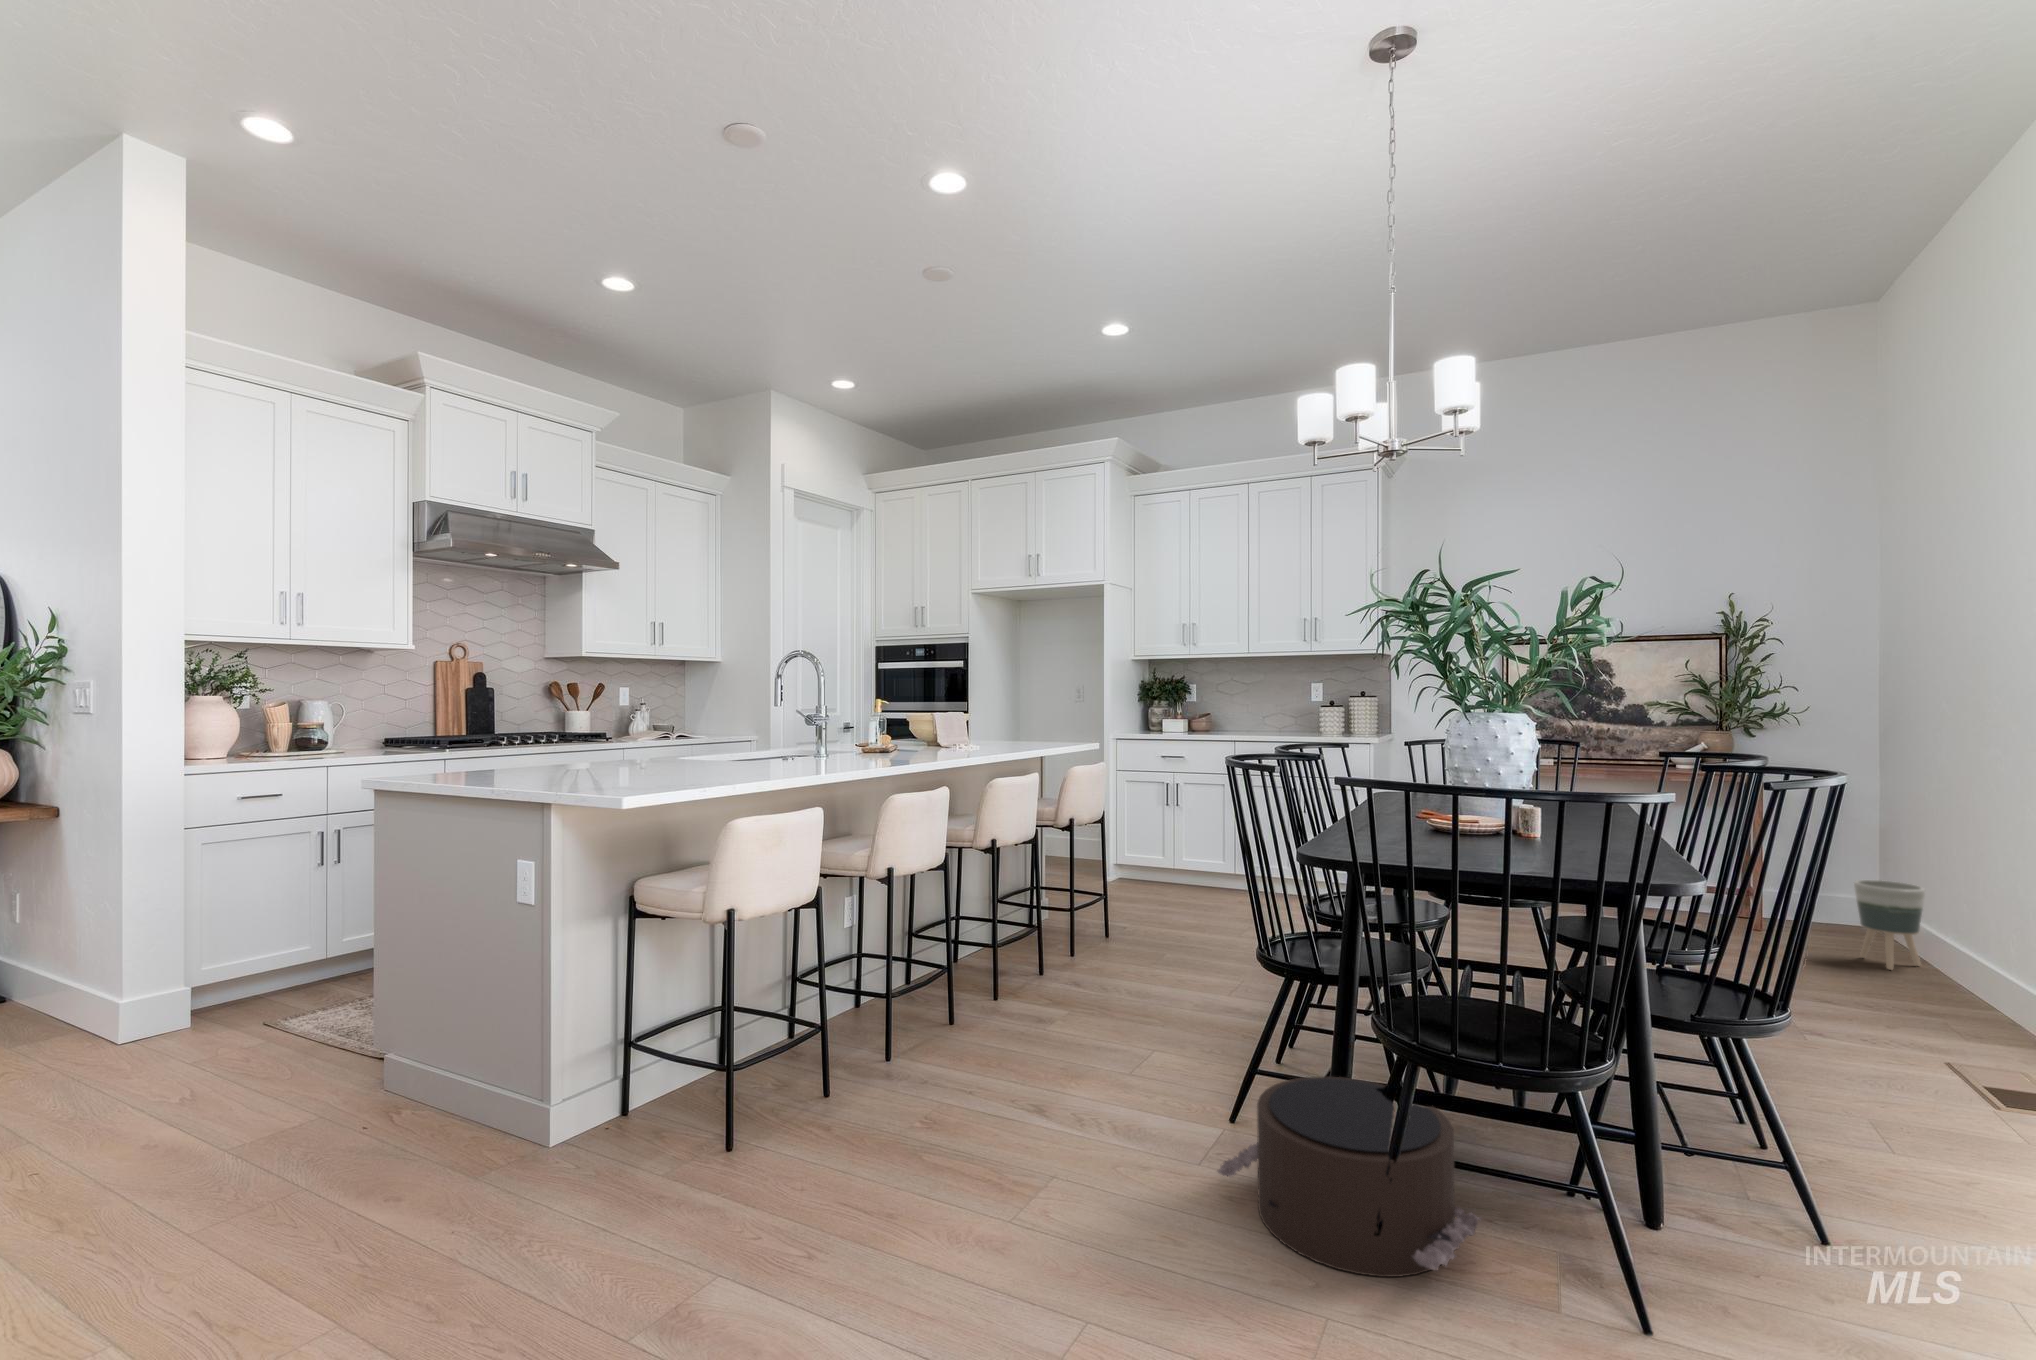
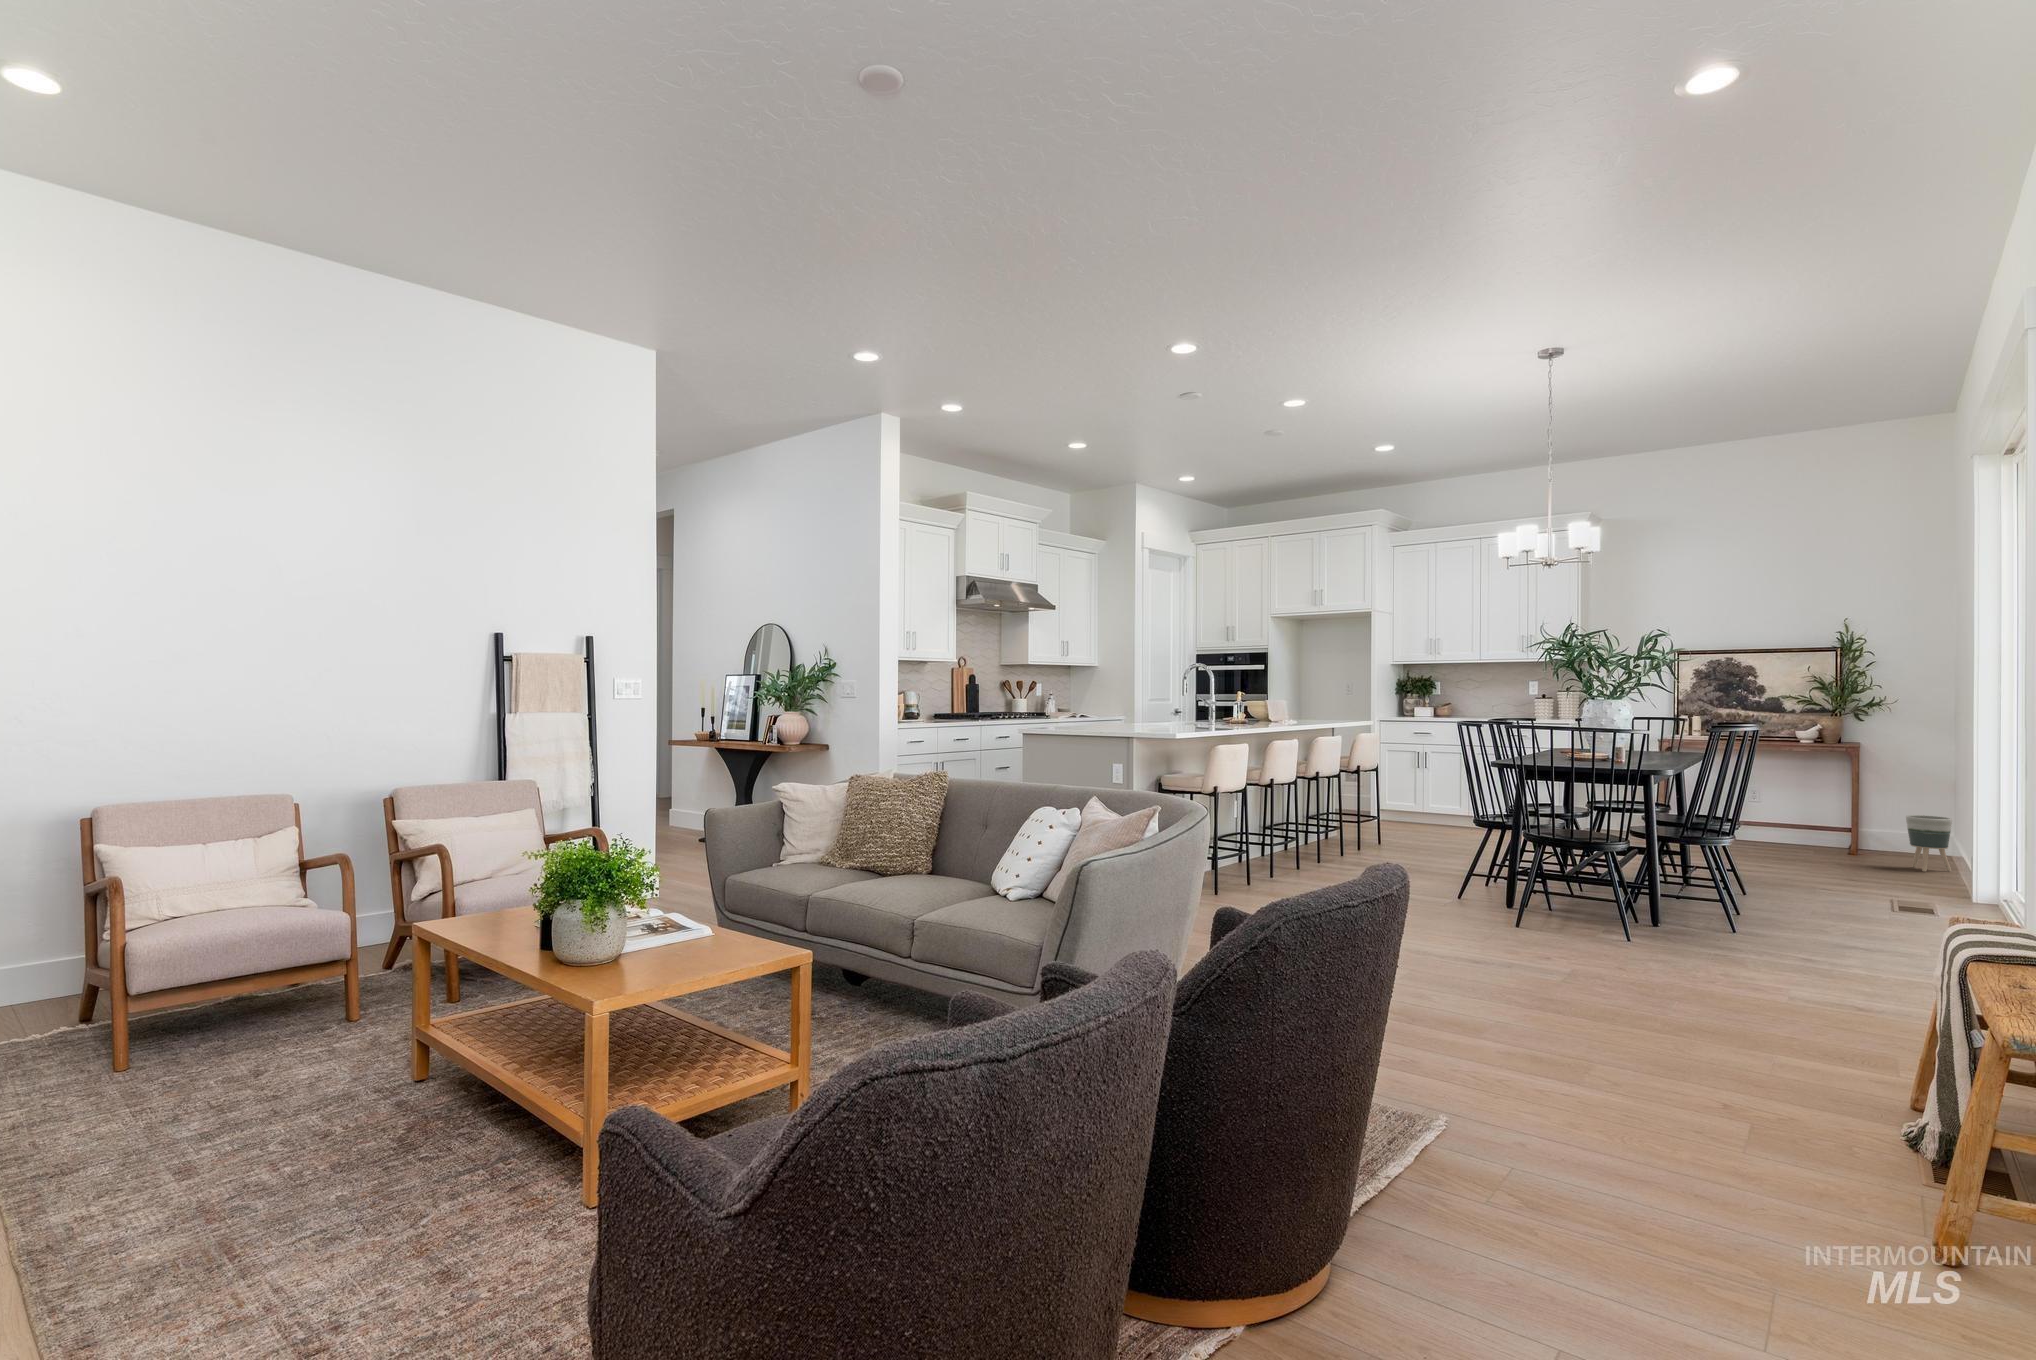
pouf: present [1217,1077,1482,1277] -> none [1450,865,1570,926]

